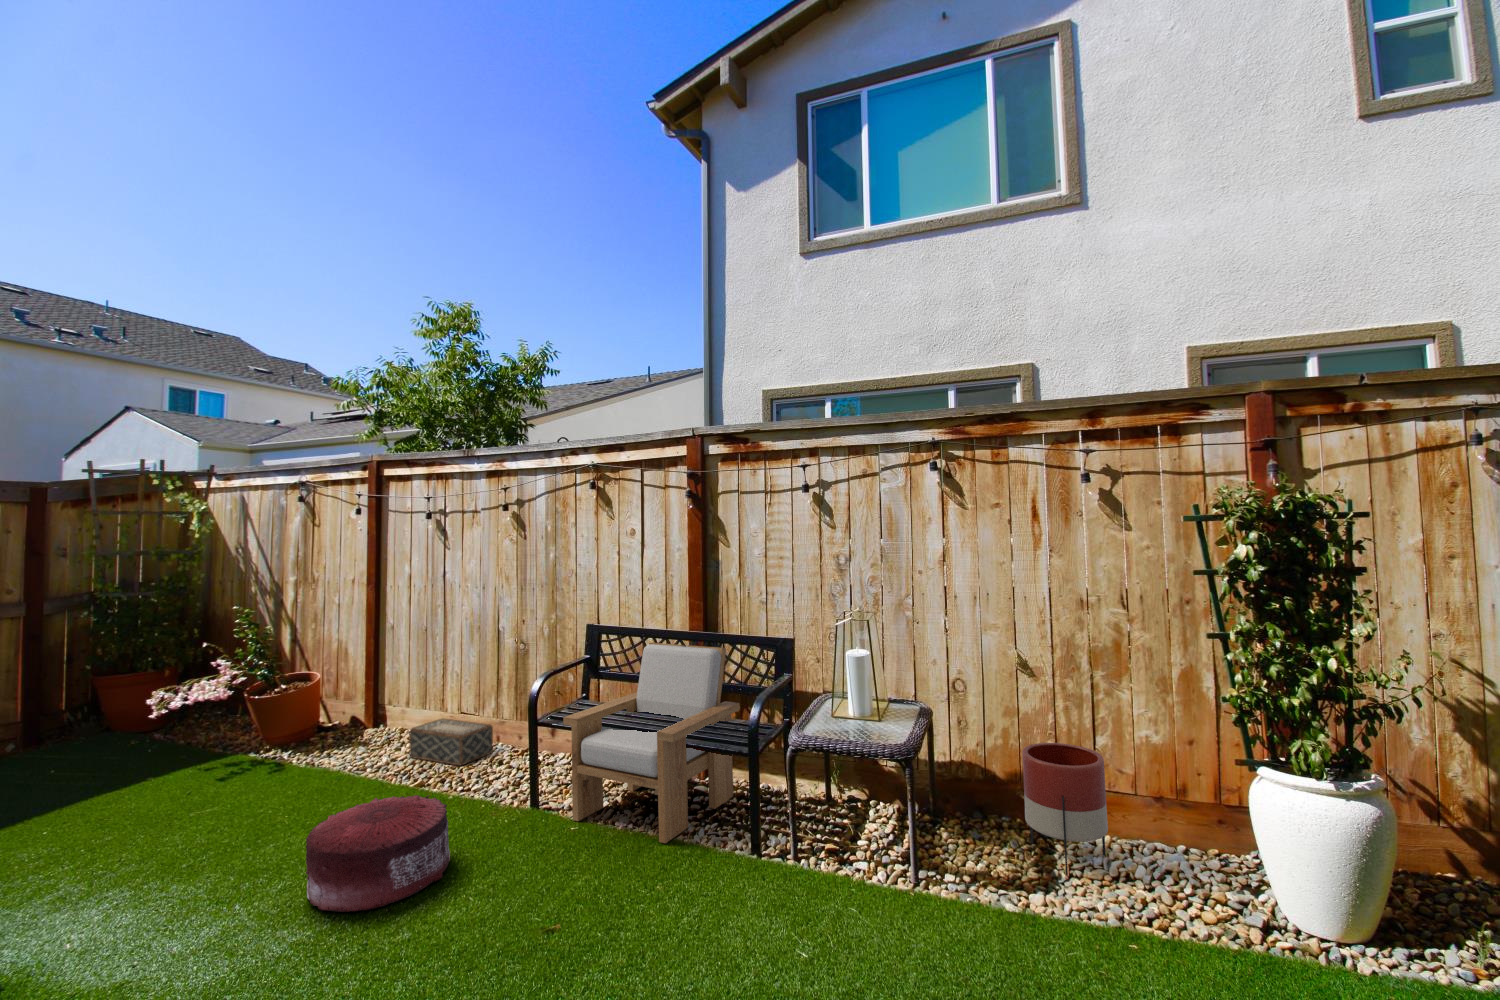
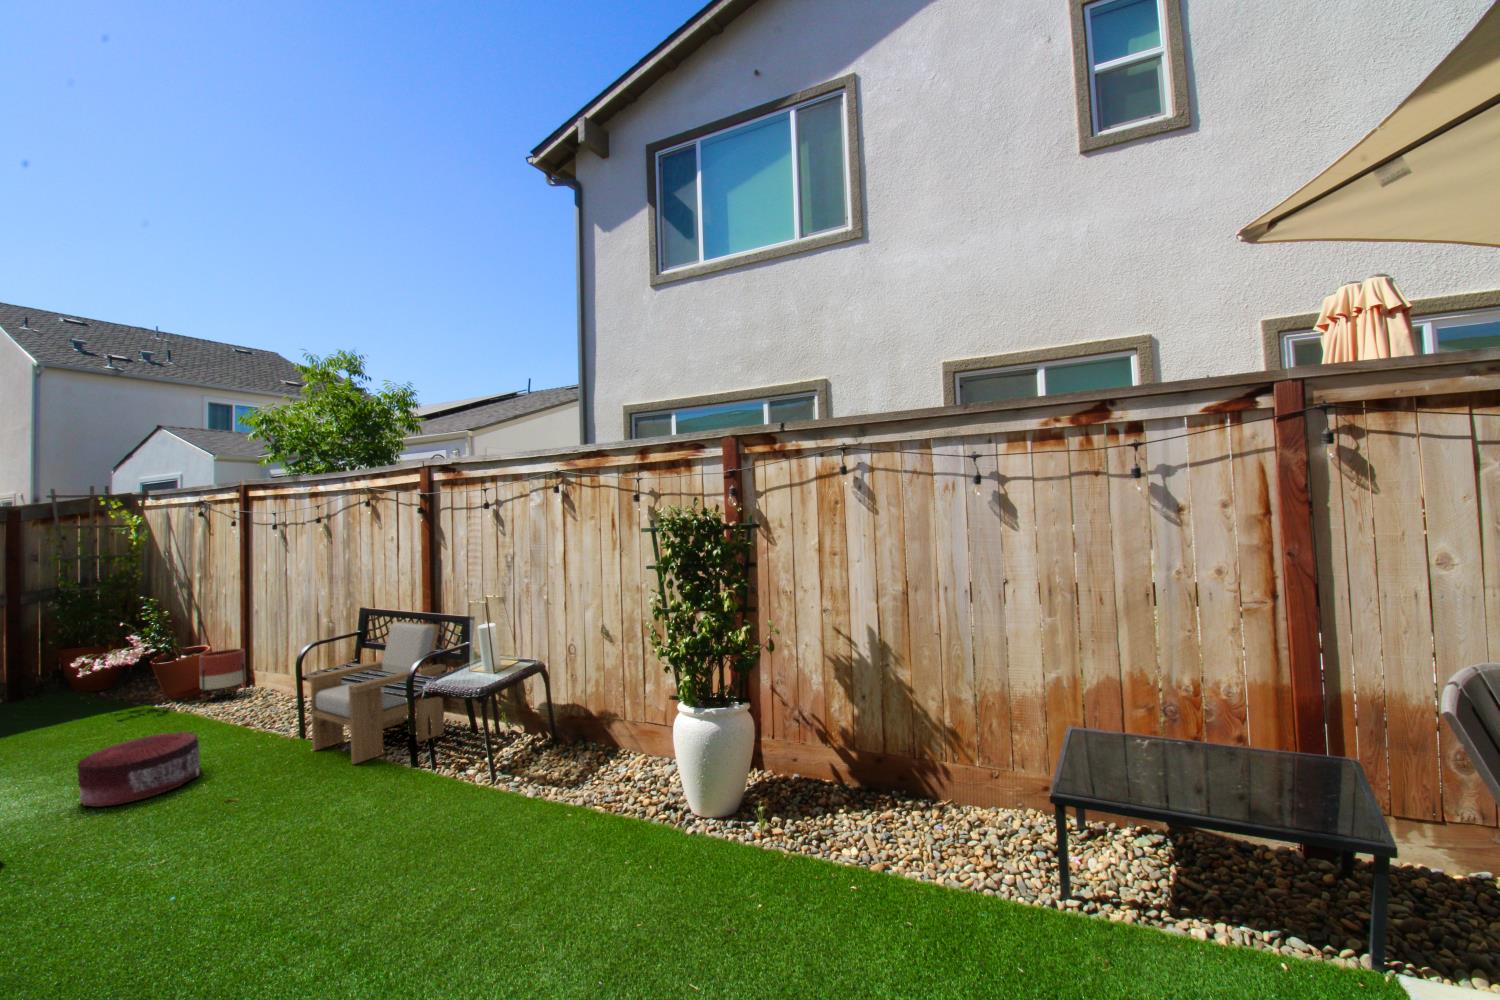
woven basket: present [409,719,493,765] -> none [252,679,315,714]
planter: present [1022,743,1108,876] -> present [199,649,246,703]

